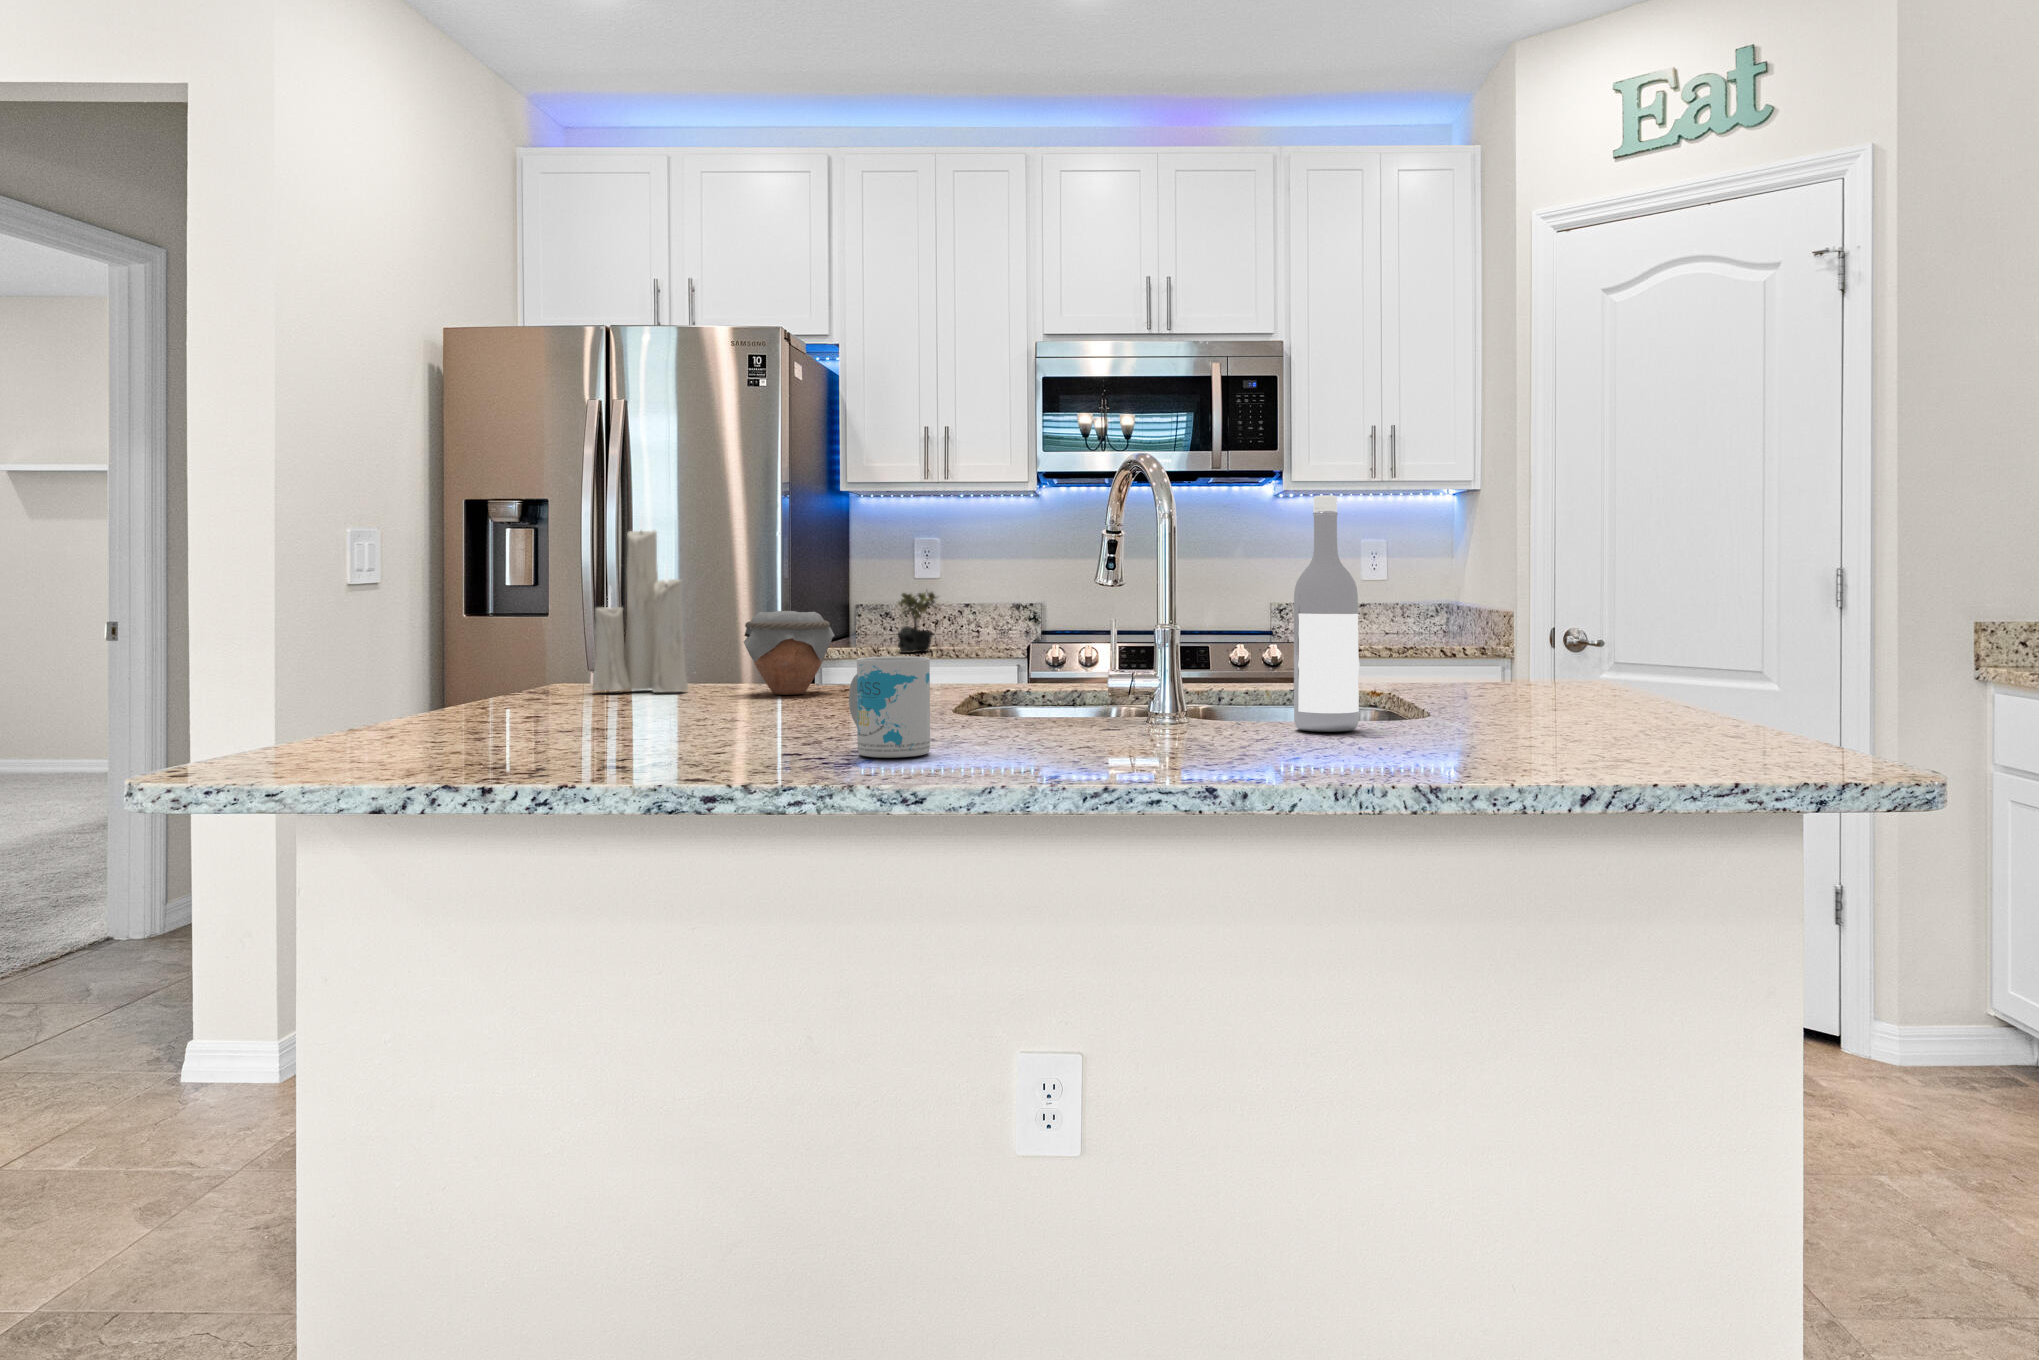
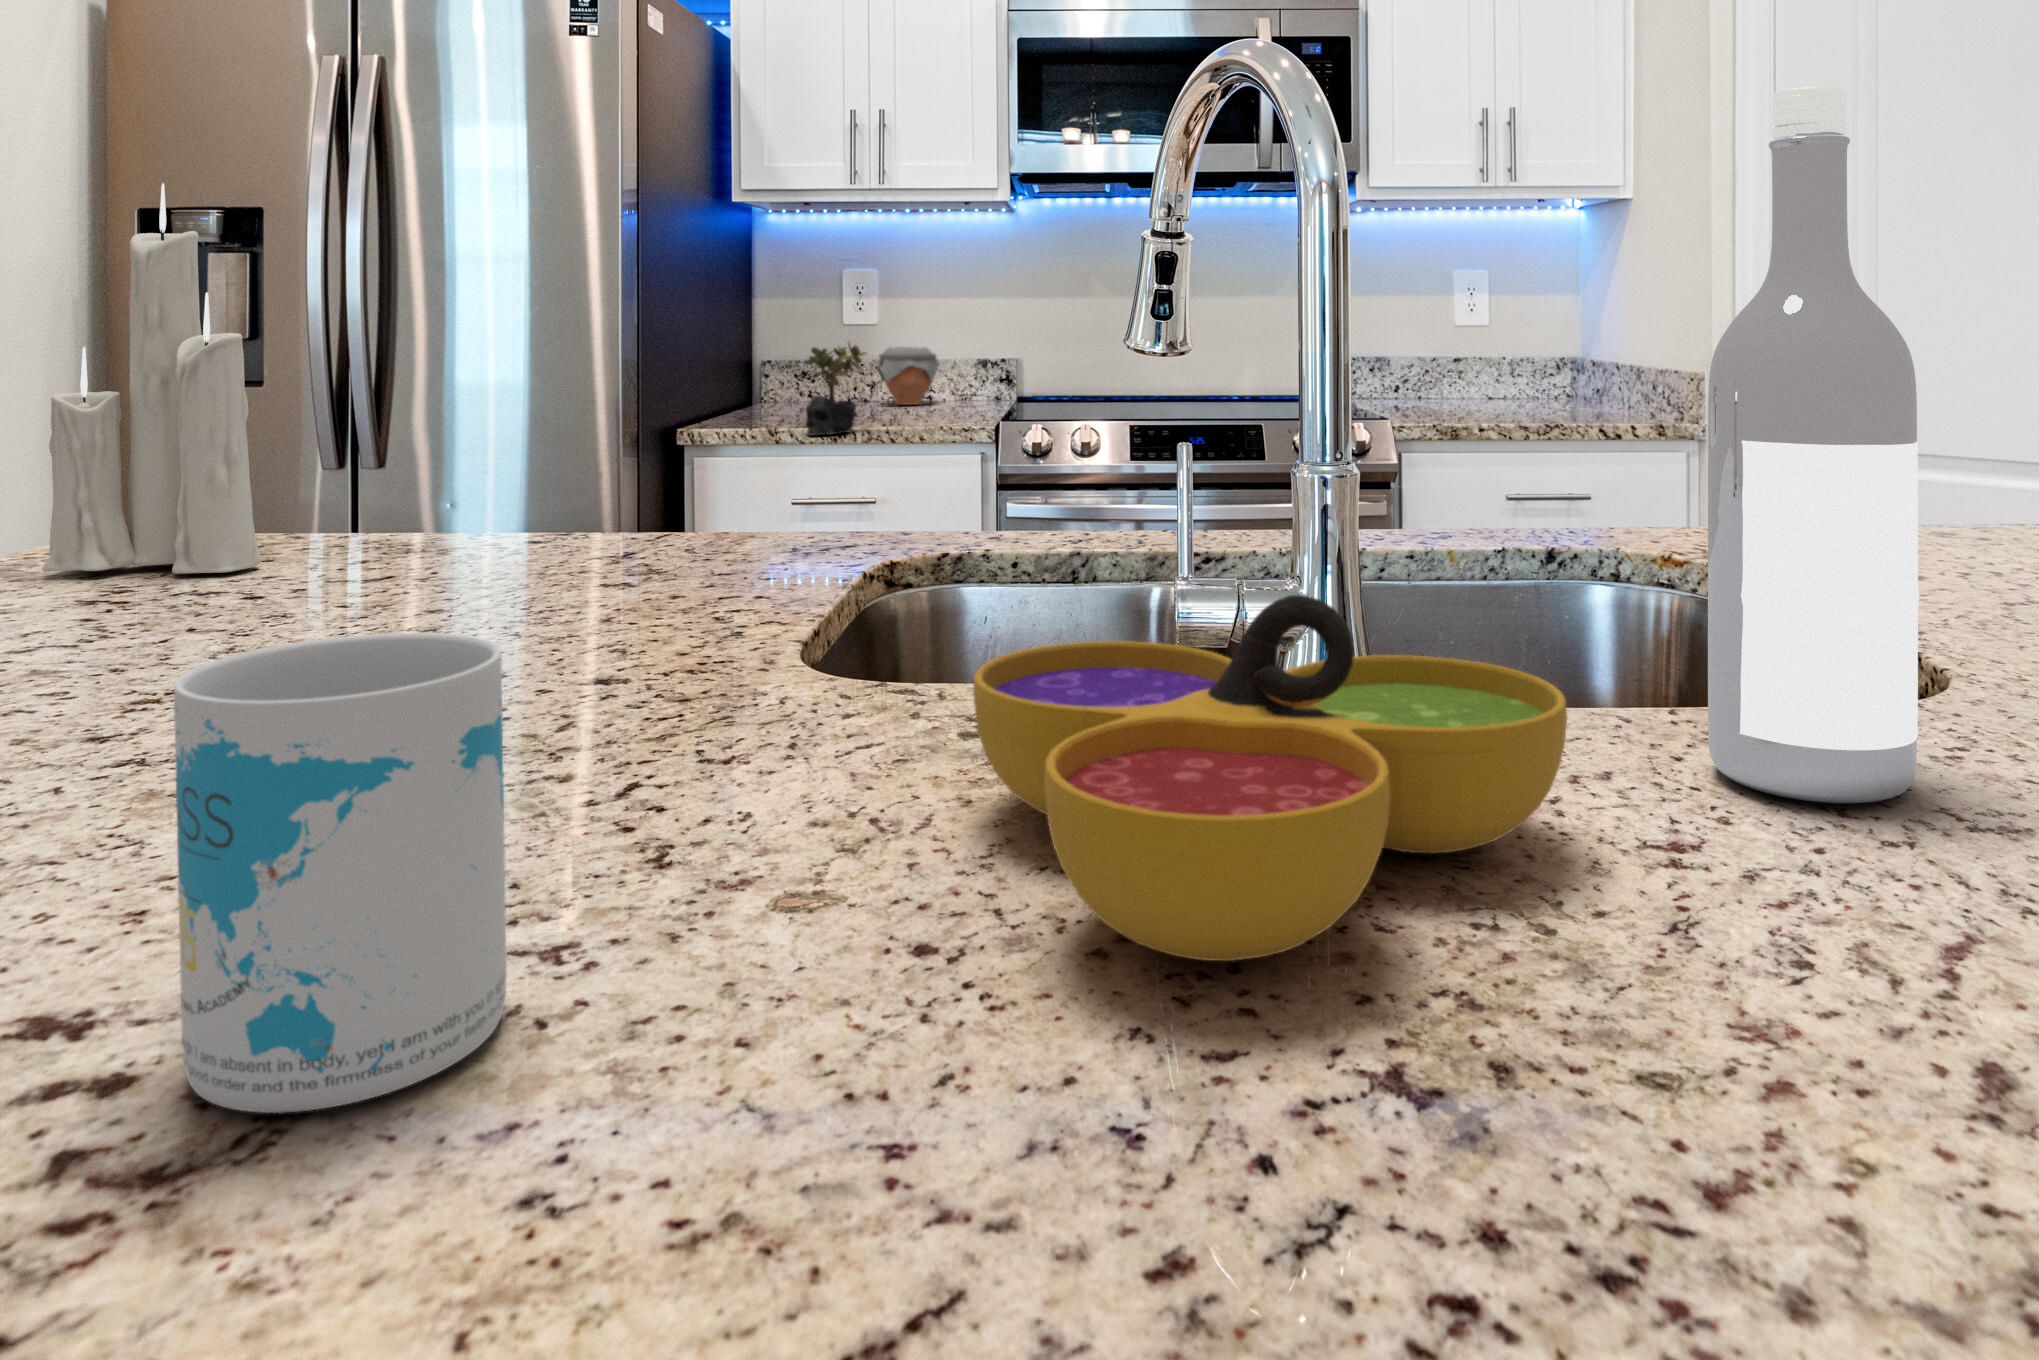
jar: present [744,611,835,695] -> present [877,347,939,405]
decorative bowl: none [1044,657,1229,746] -> present [973,595,1567,961]

